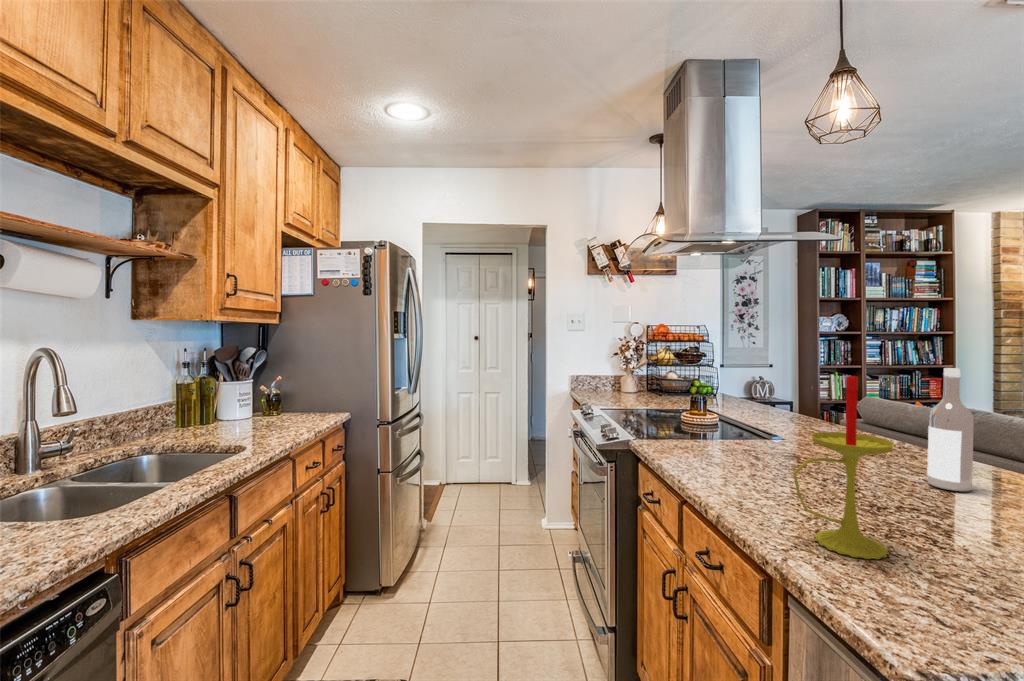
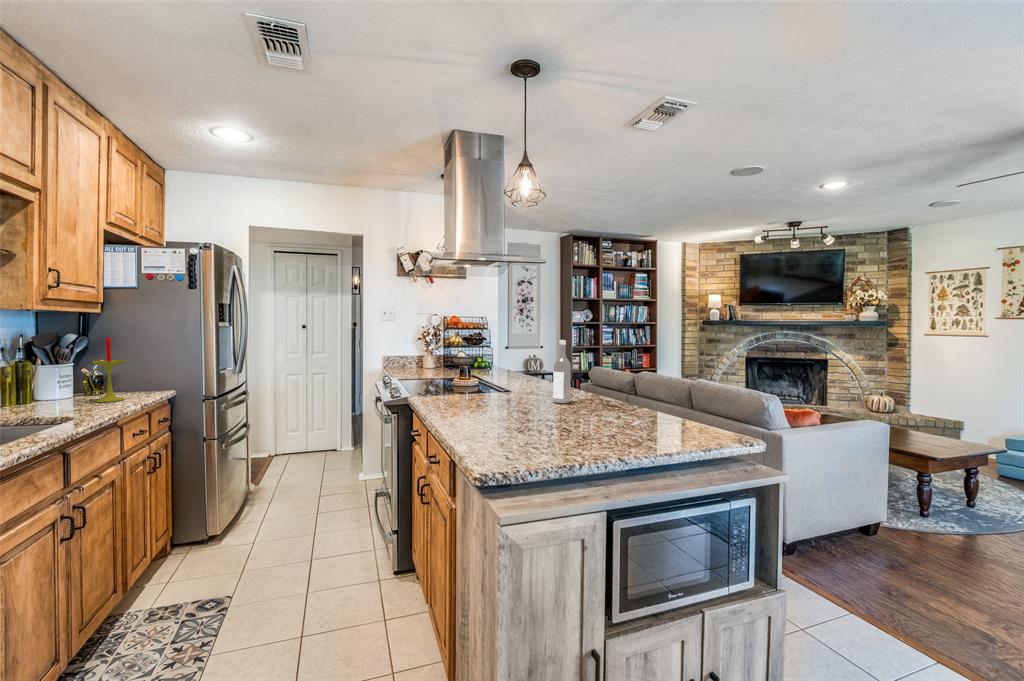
candle: present [793,376,895,559] -> present [89,338,125,402]

